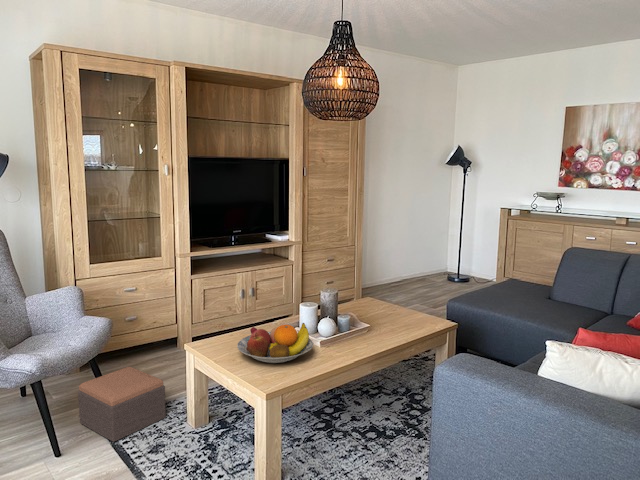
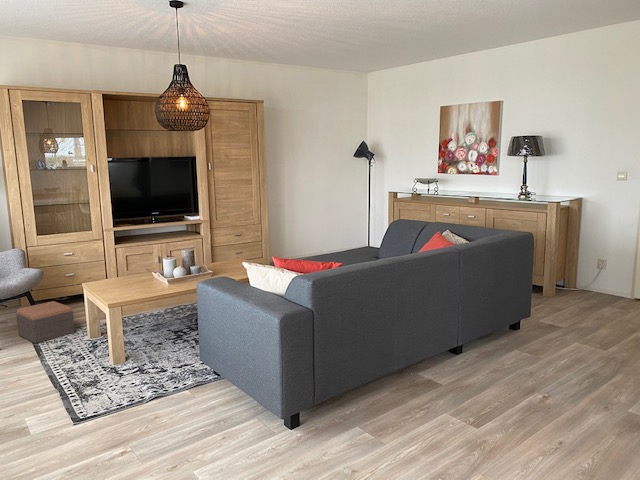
fruit bowl: present [237,323,313,363] -> none [107,266,159,290]

